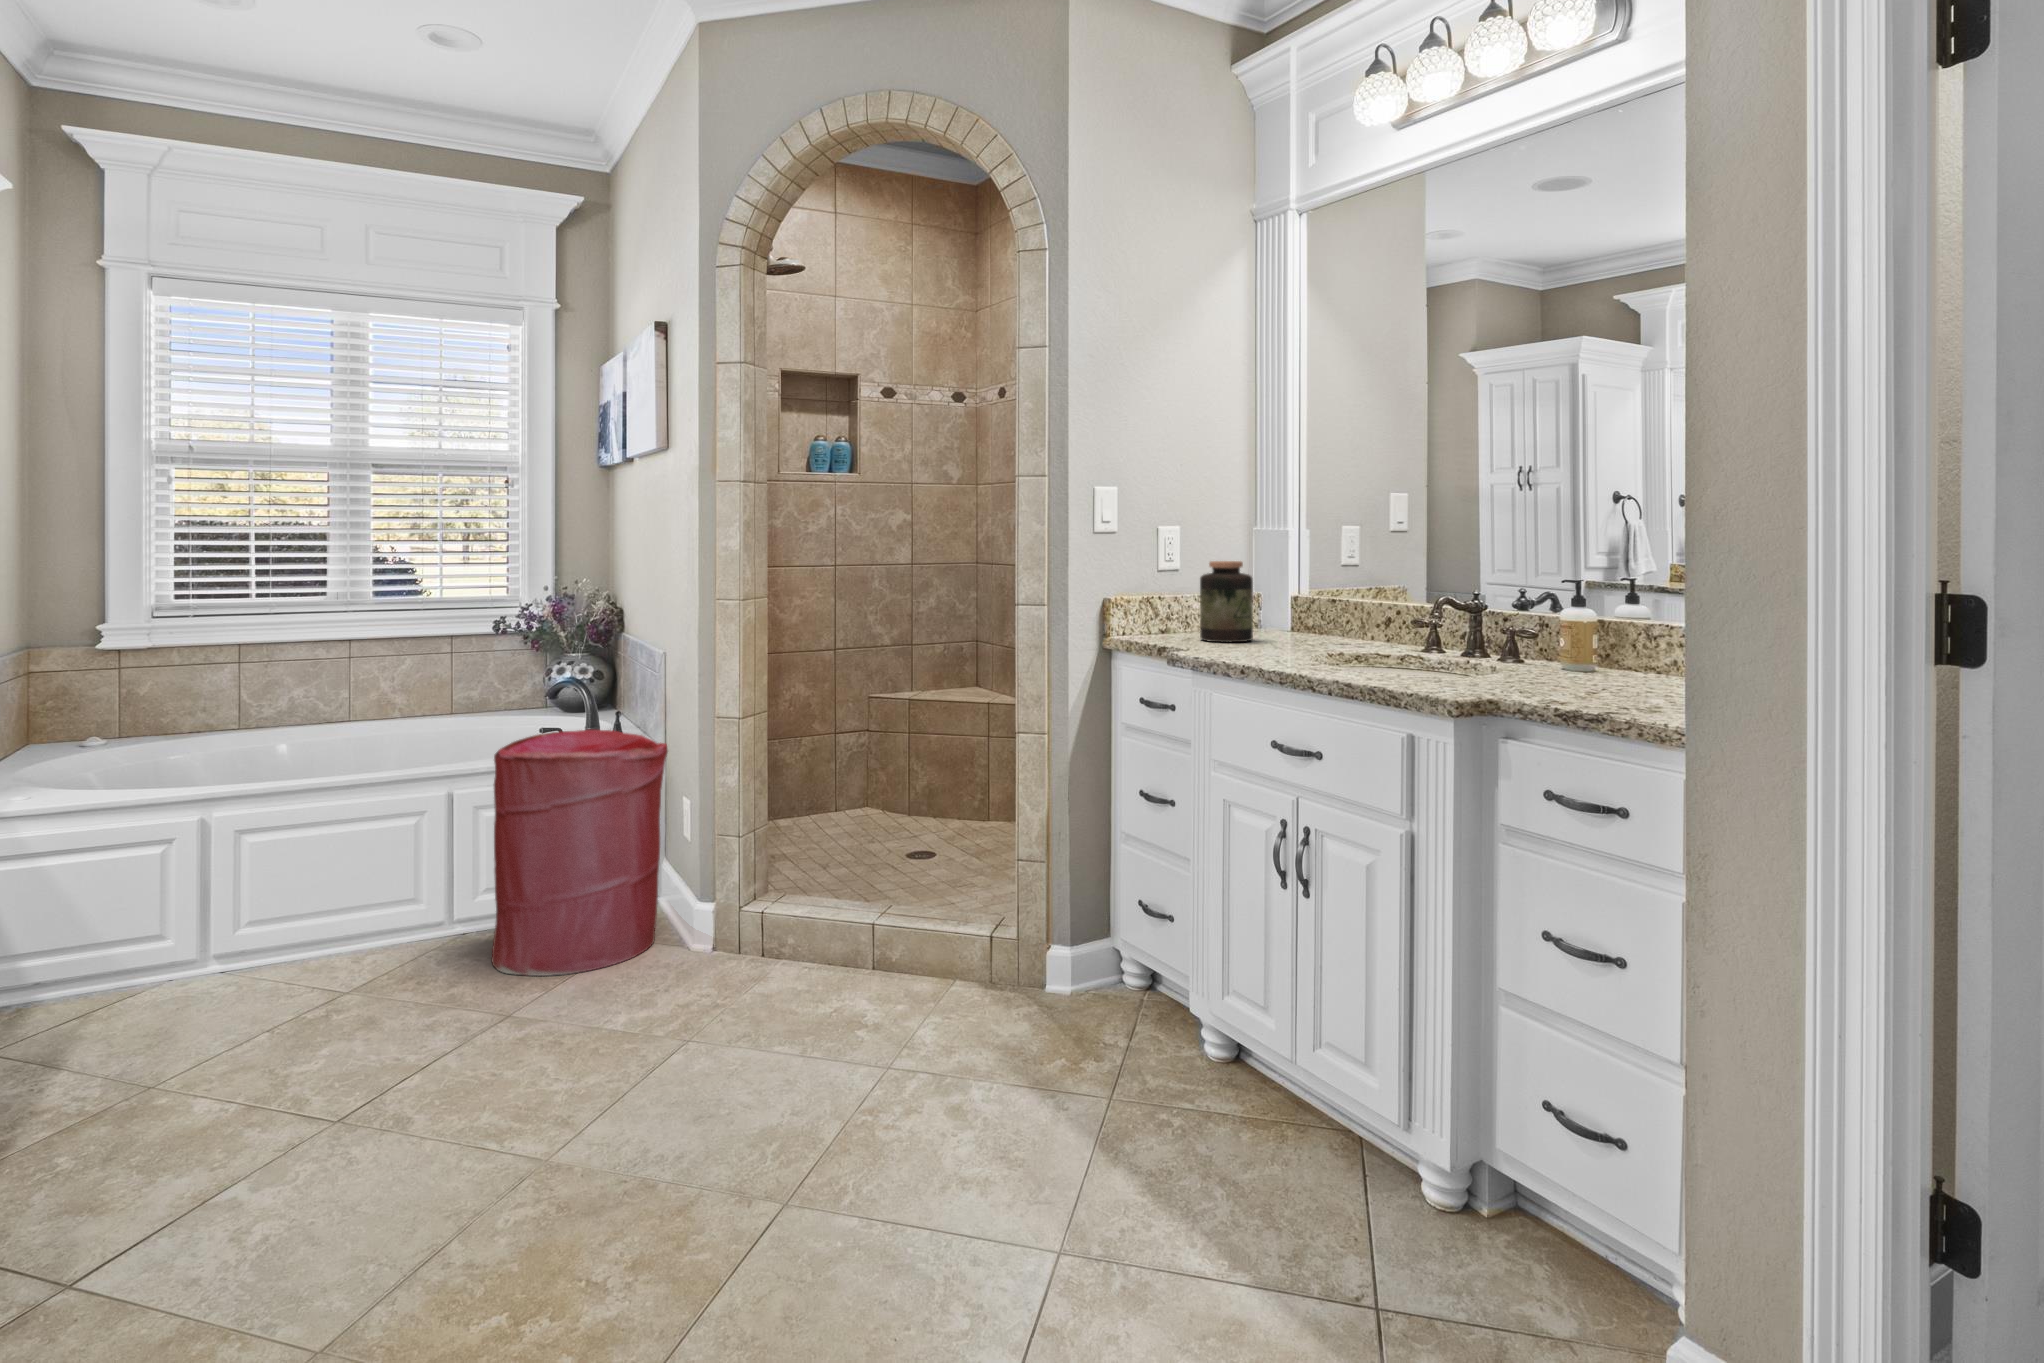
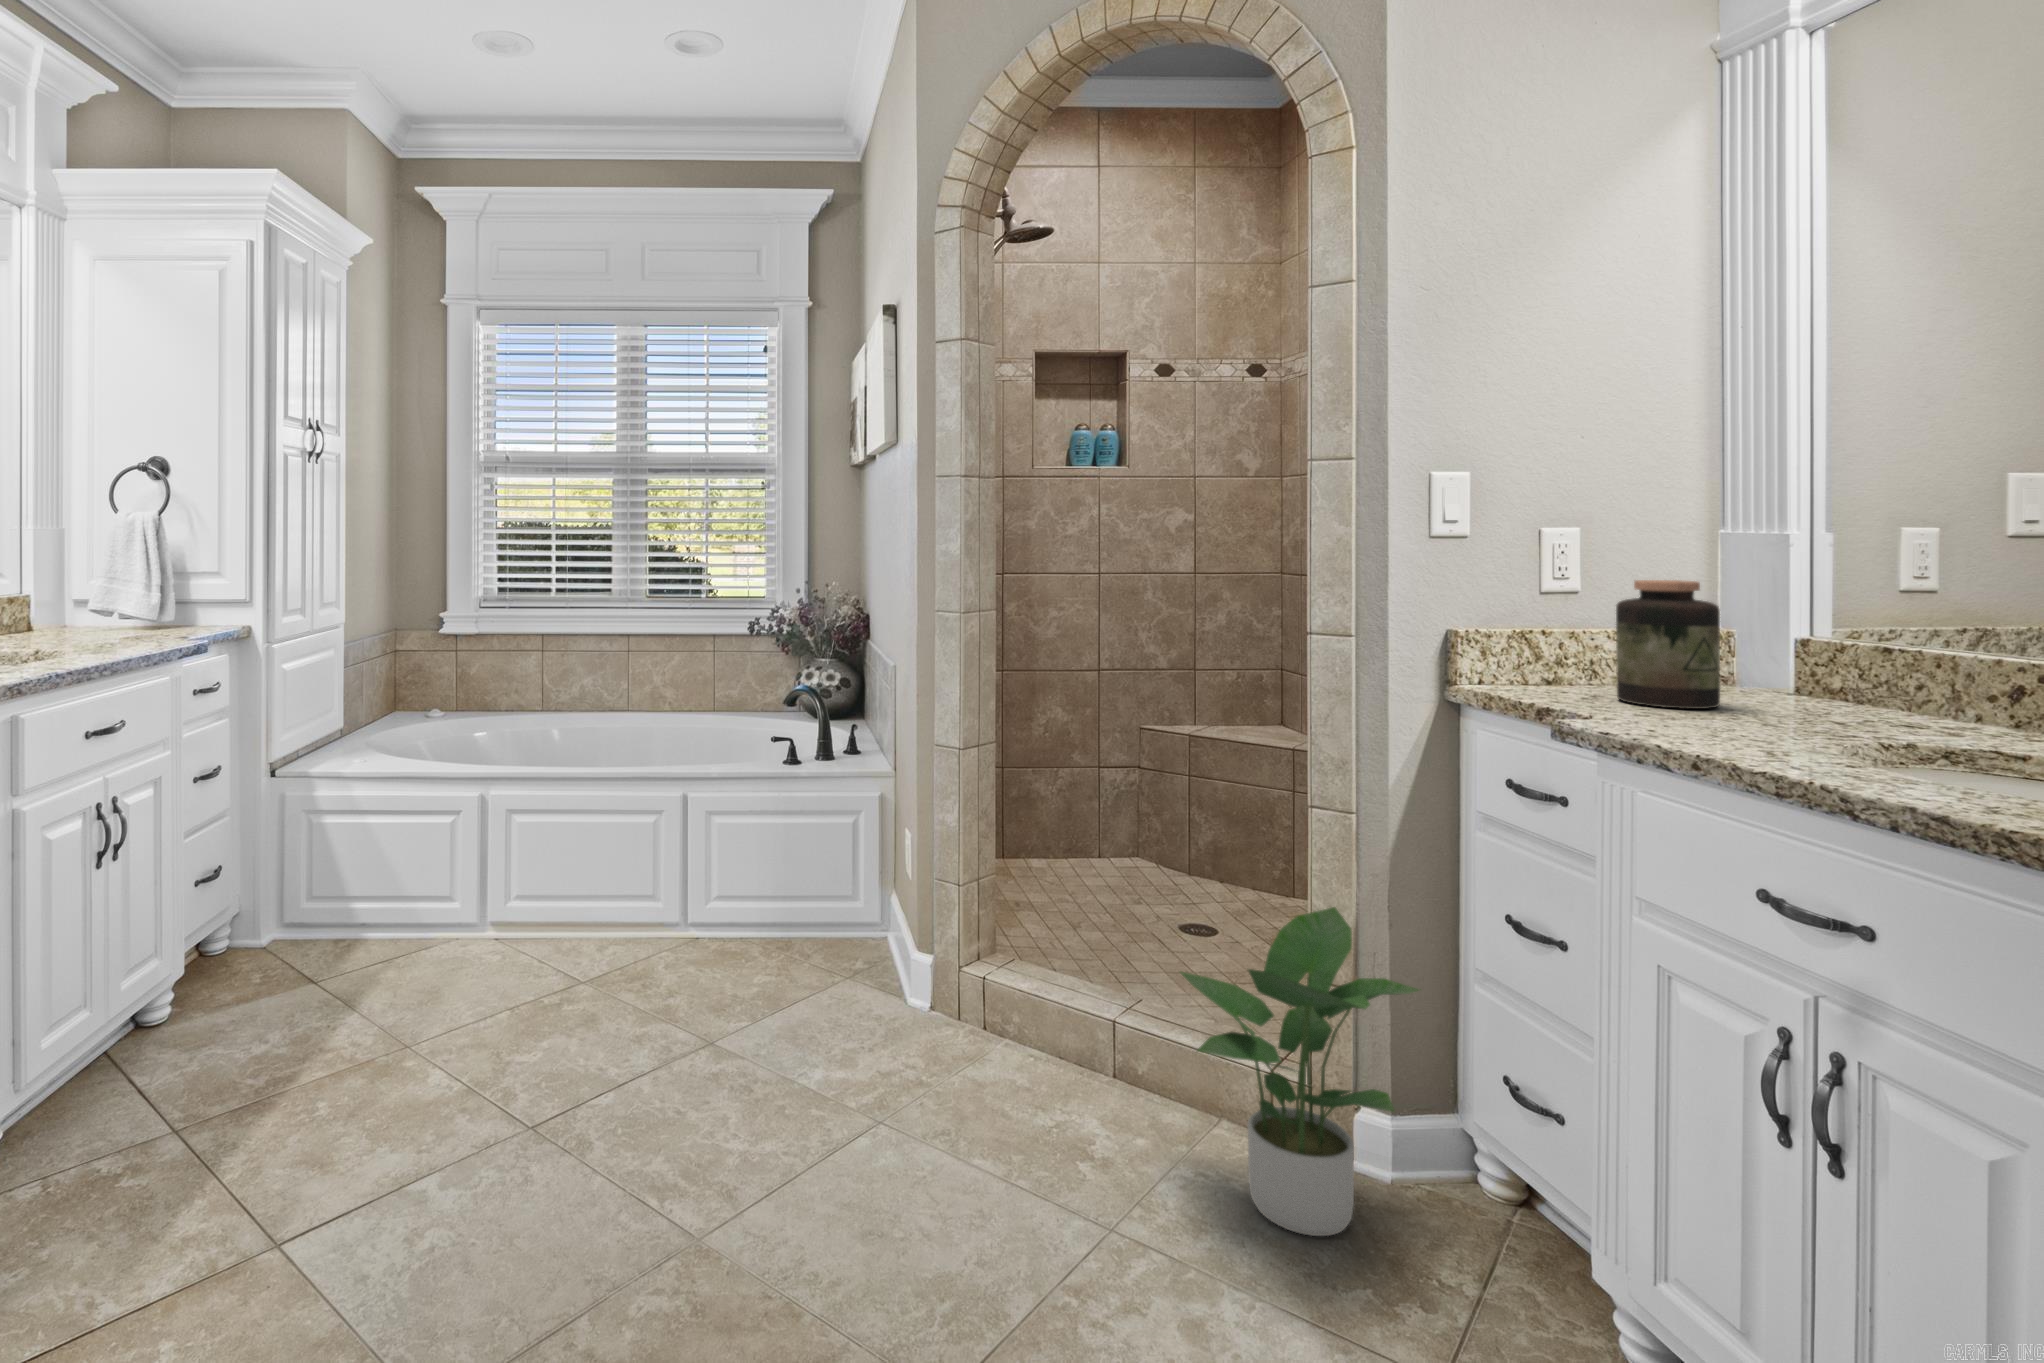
laundry hamper: present [492,730,668,976] -> none [713,742,889,1007]
potted plant: none [929,801,1090,1032] -> present [1180,907,1418,1236]

